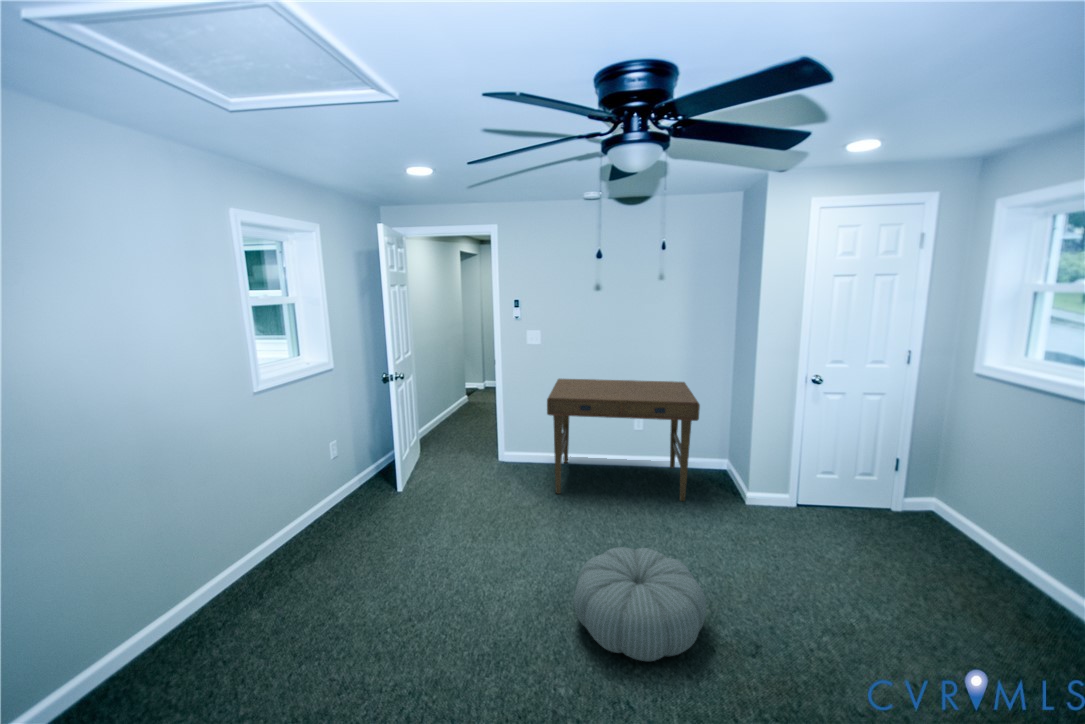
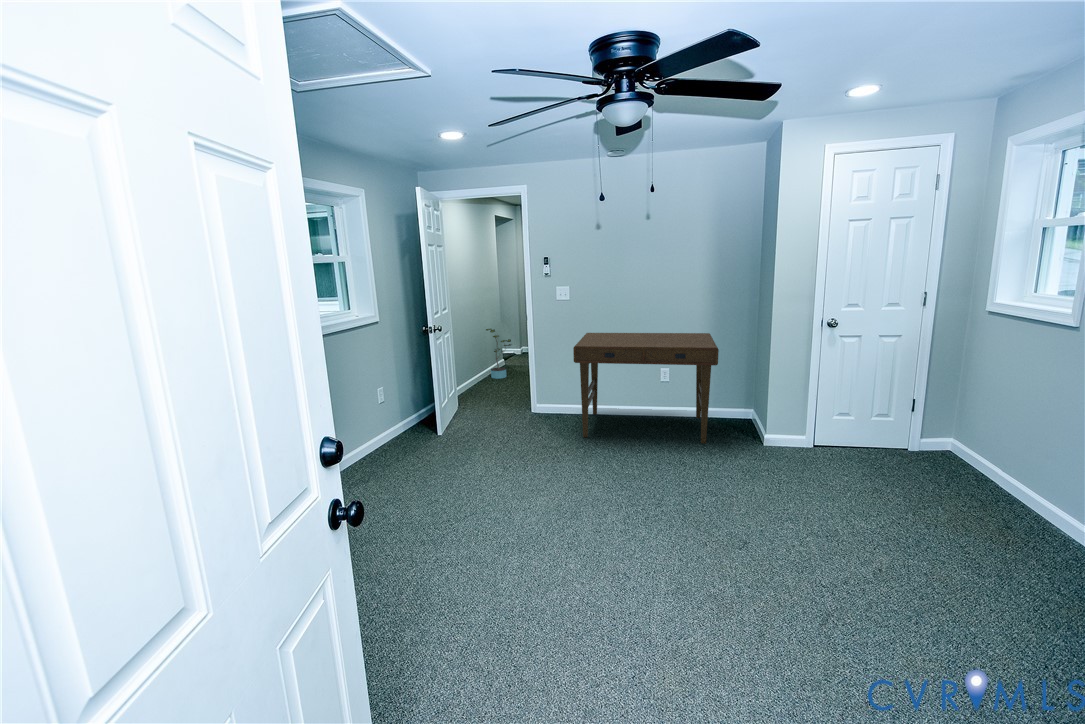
potted plant: none [451,366,479,417] -> present [486,329,511,379]
pouf: present [574,547,706,661] -> none [591,467,707,550]

